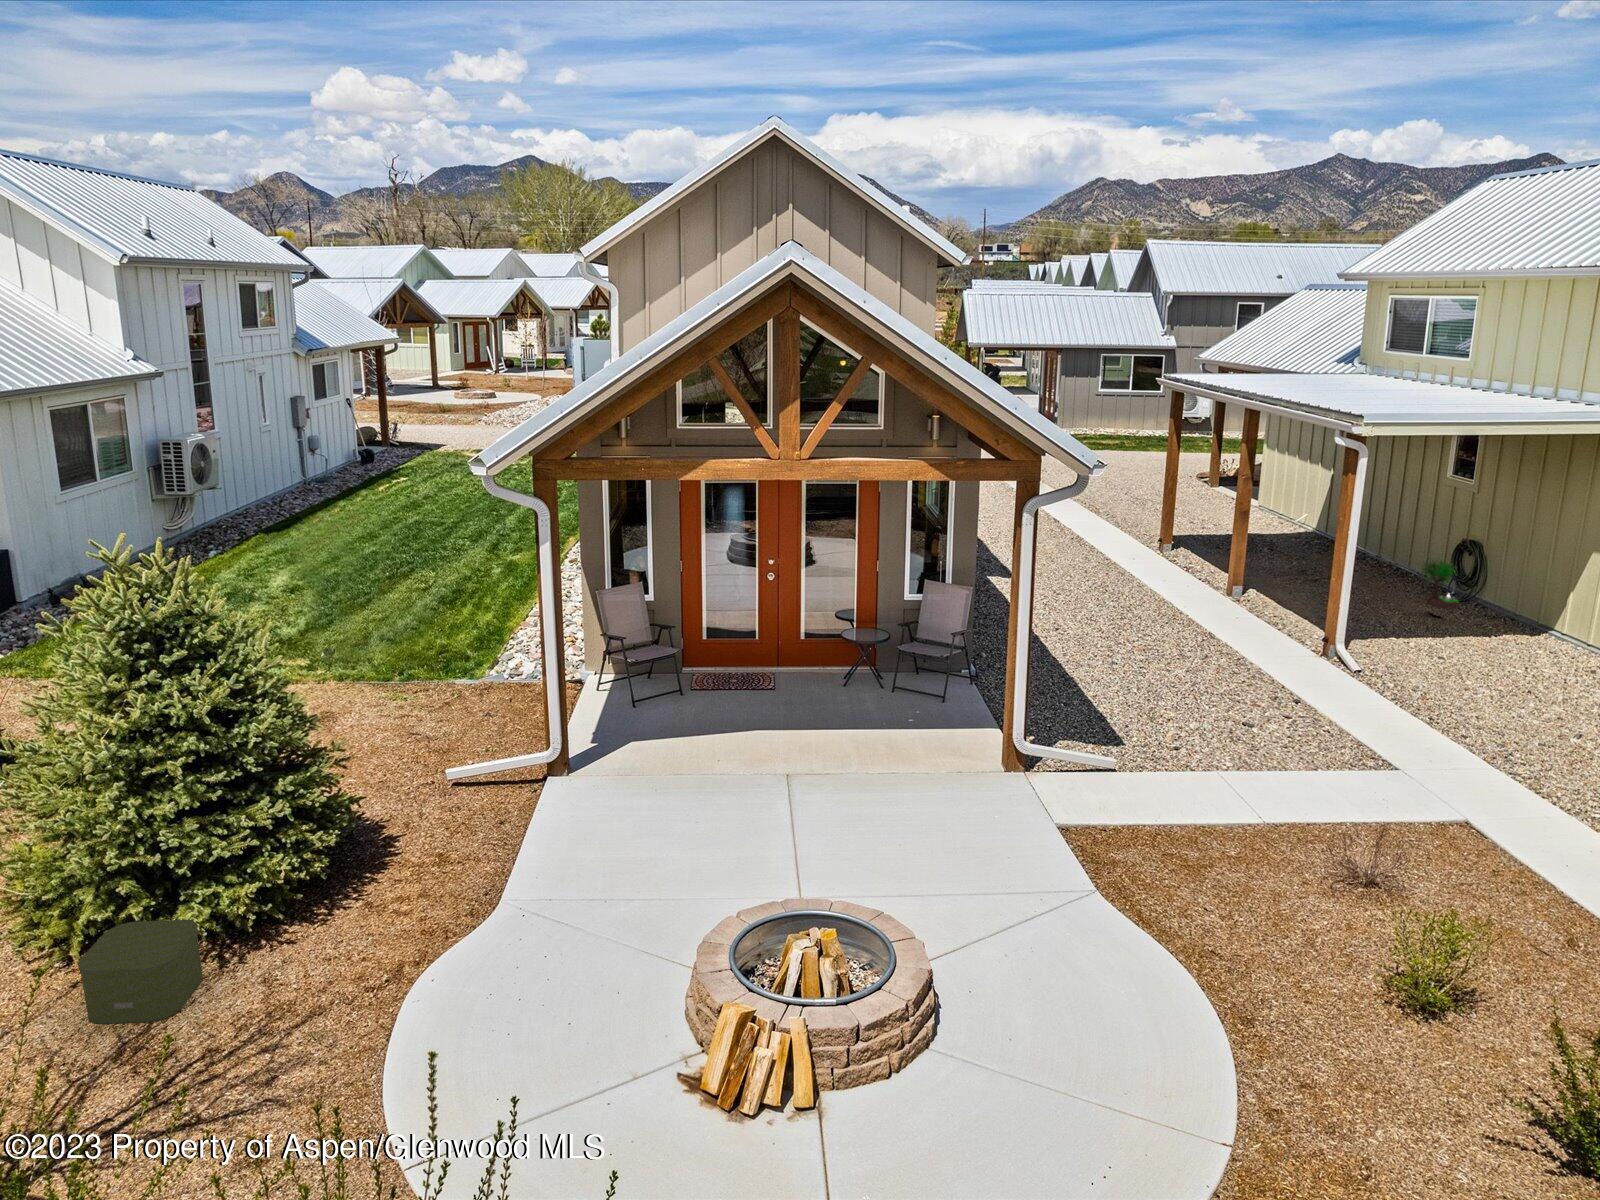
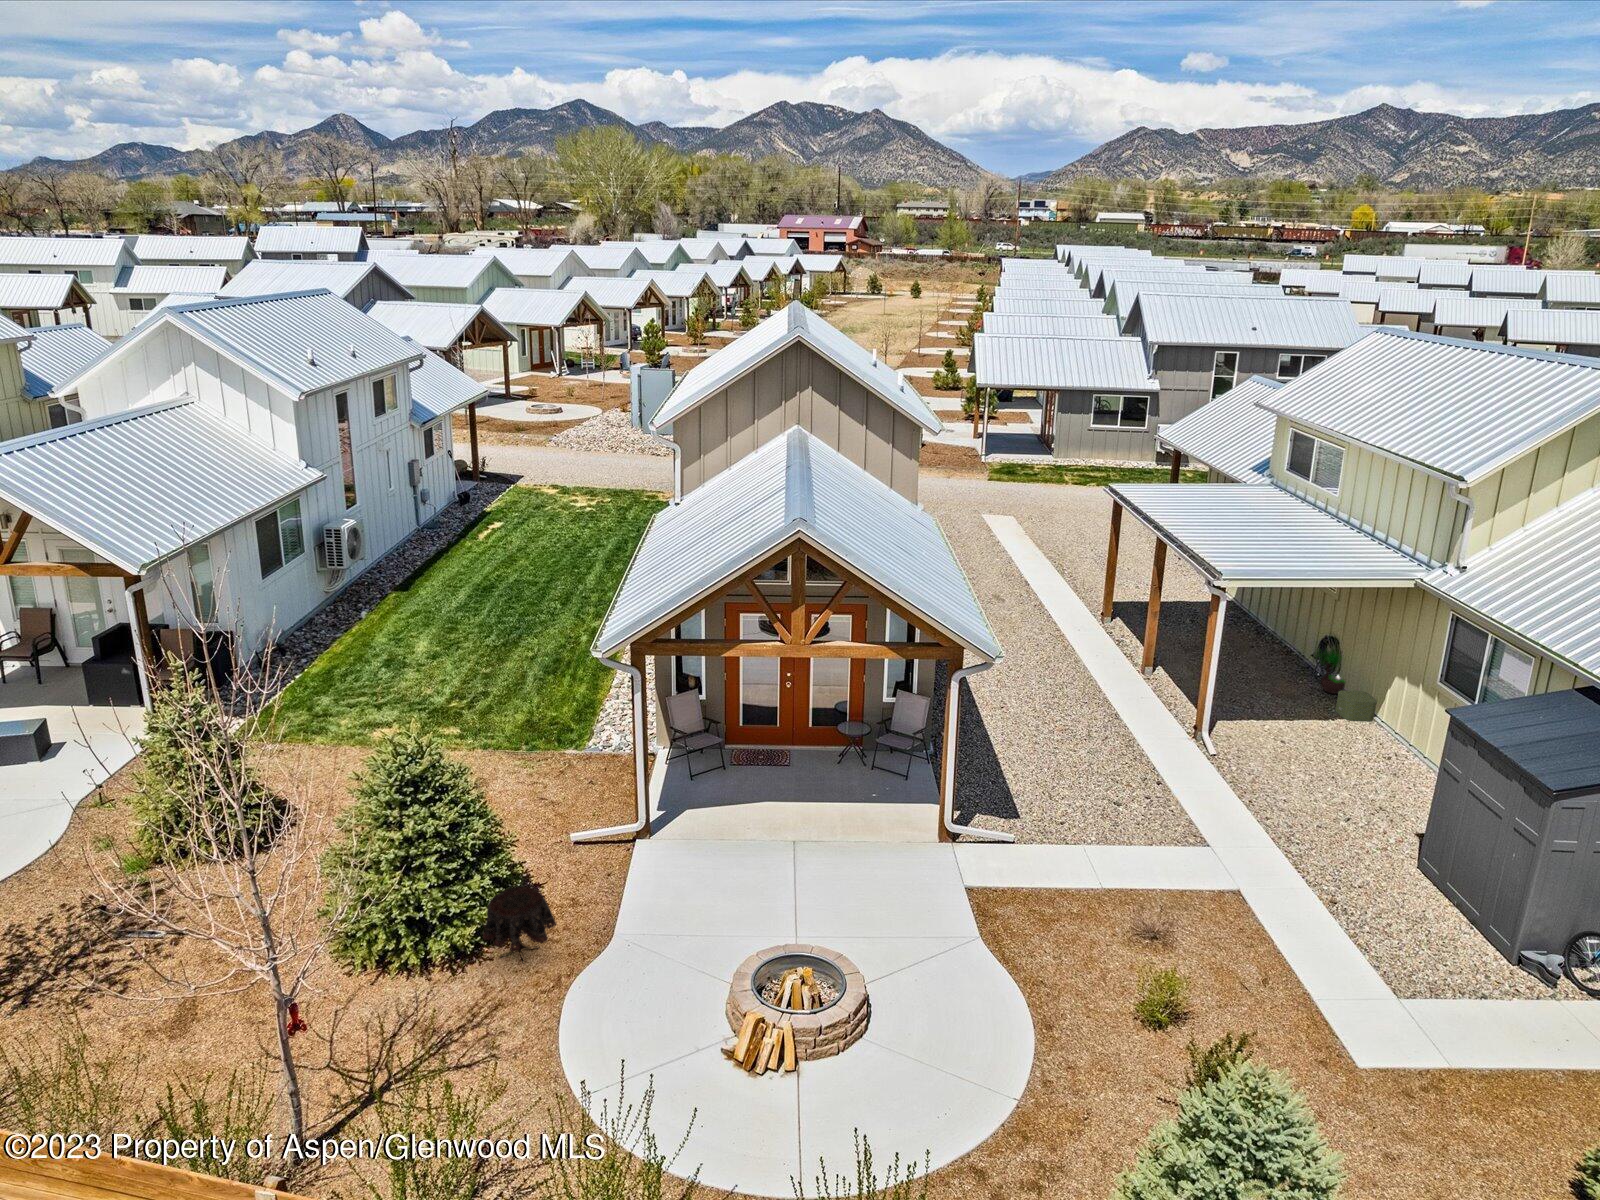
side table: none [271,820,402,946] -> present [483,887,557,963]
storage box: present [78,920,203,1024] -> present [1335,690,1377,721]

